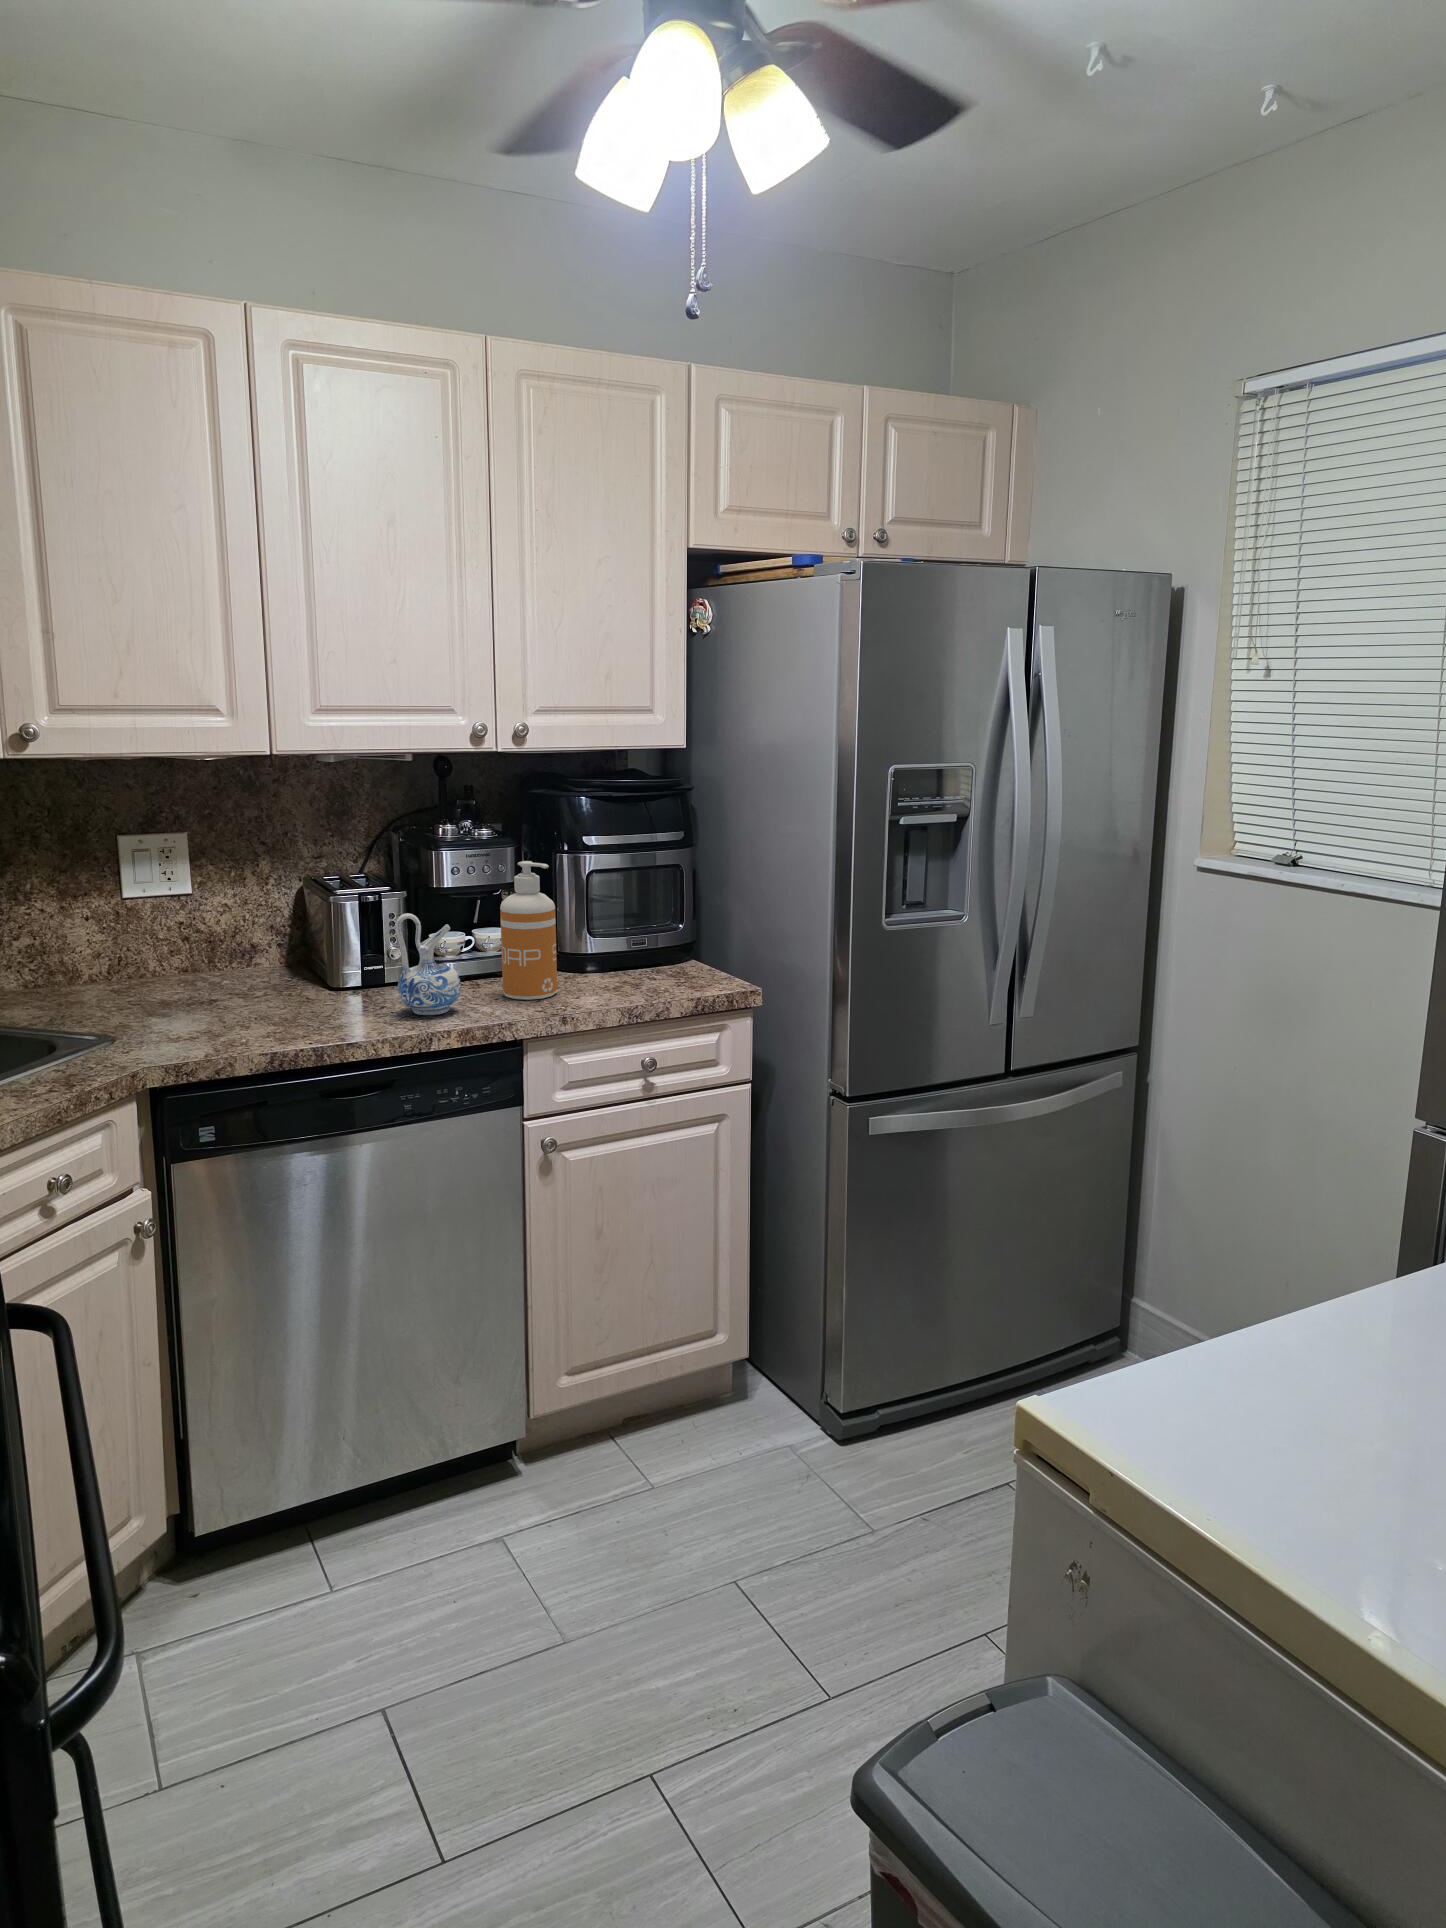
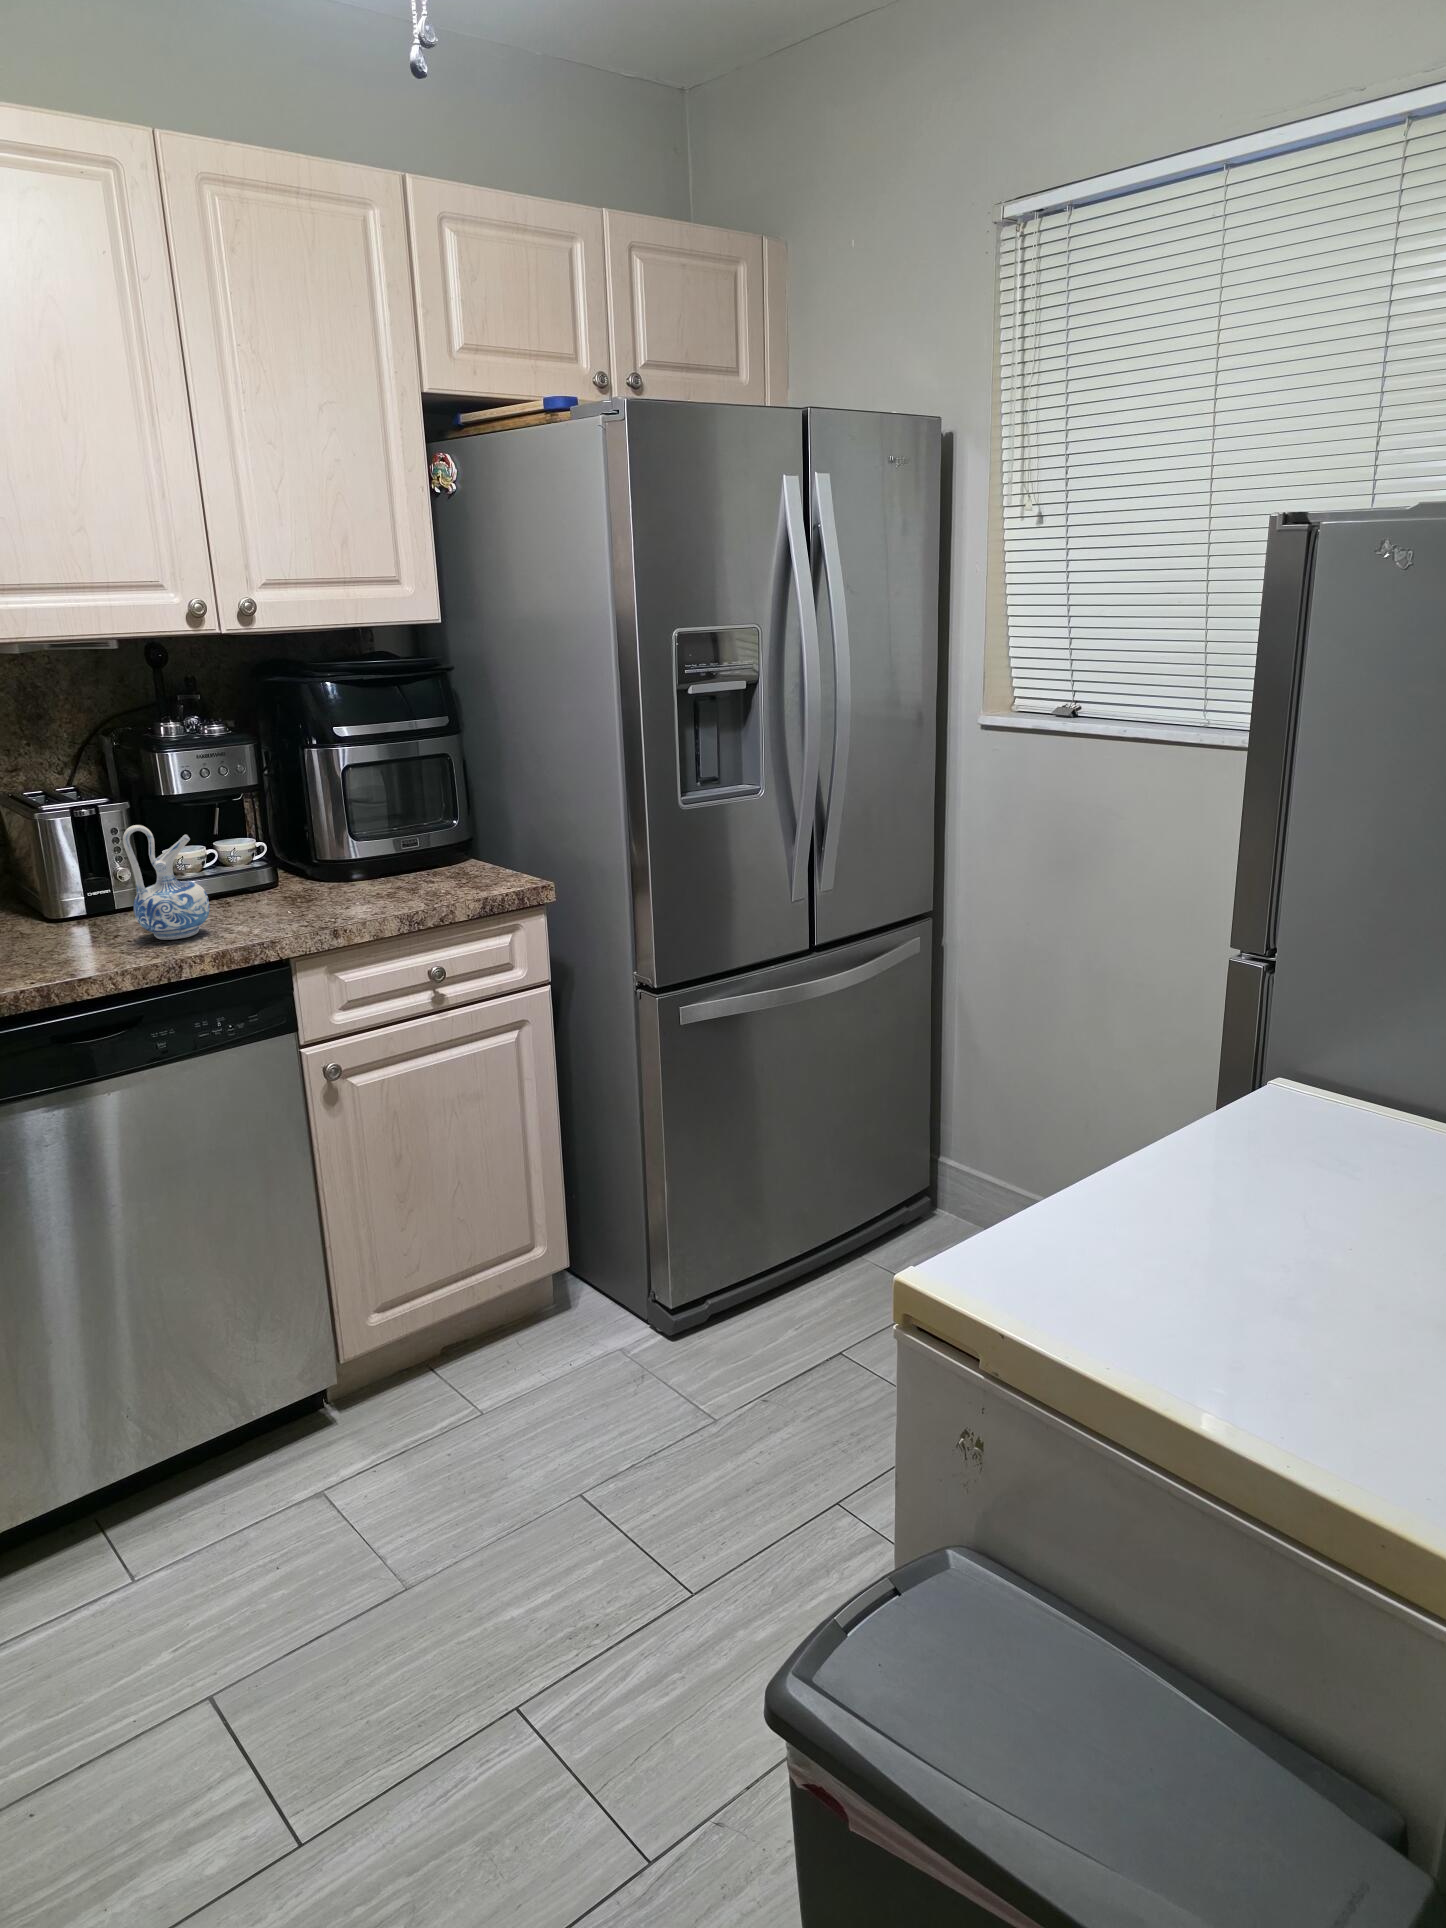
soap dispenser: present [500,861,557,1000] -> none [246,757,322,914]

